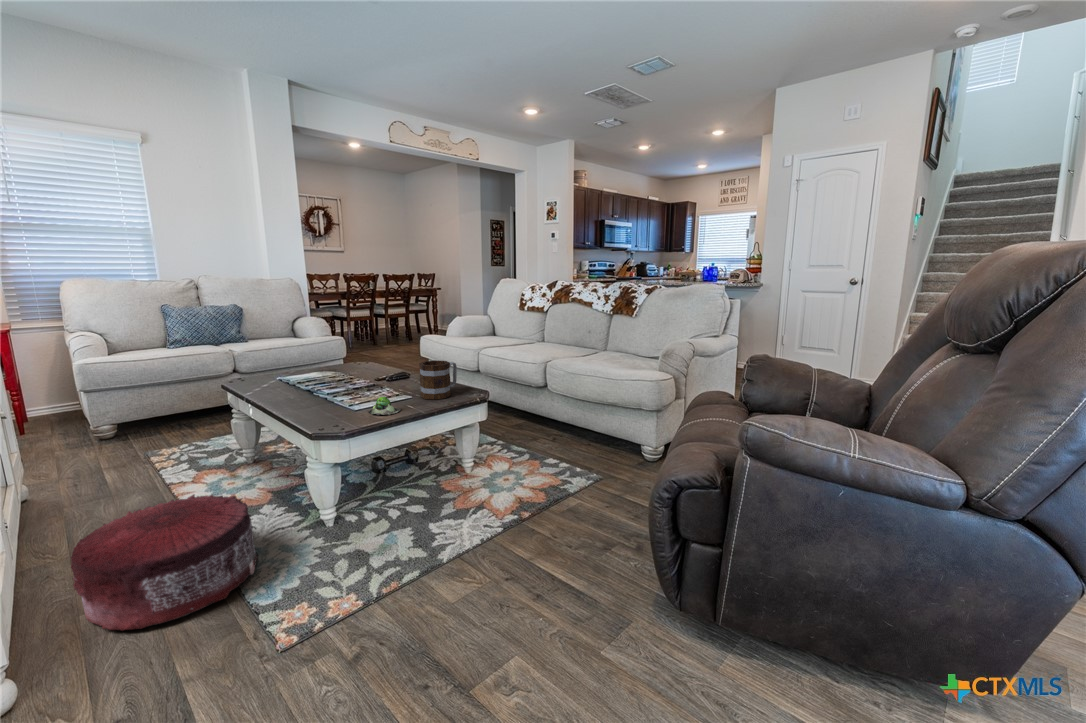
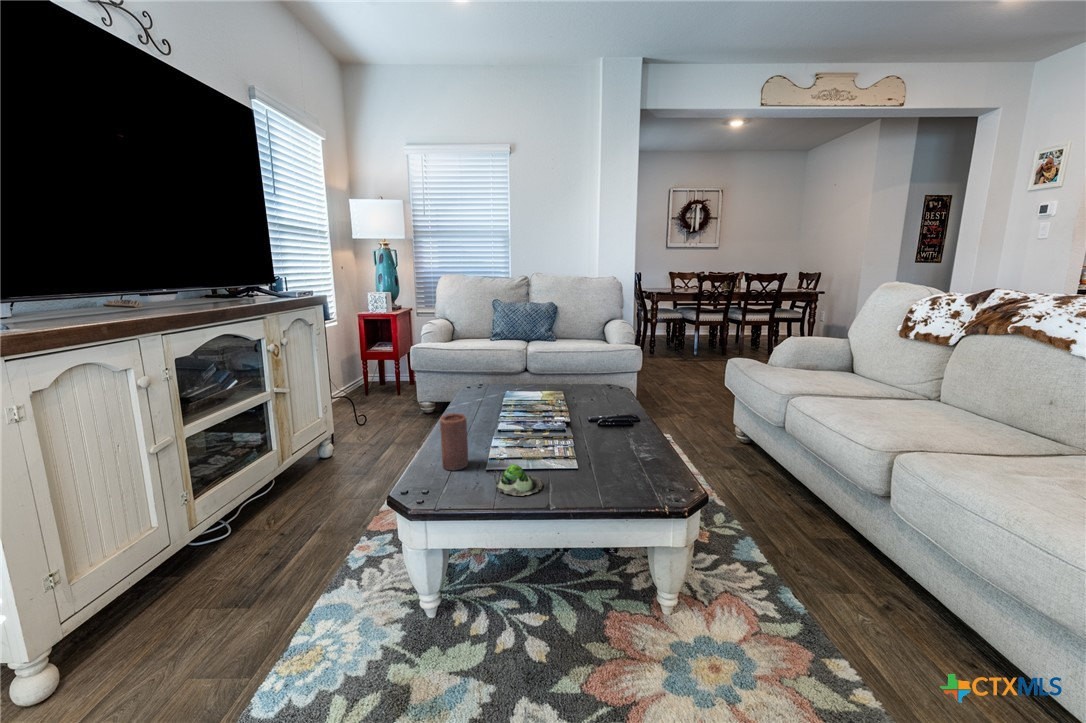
mug: present [419,360,457,400] -> none [597,417,668,487]
candle: none [309,376,332,418] -> present [440,413,468,470]
pouf: present [71,495,258,631] -> none [142,518,339,682]

